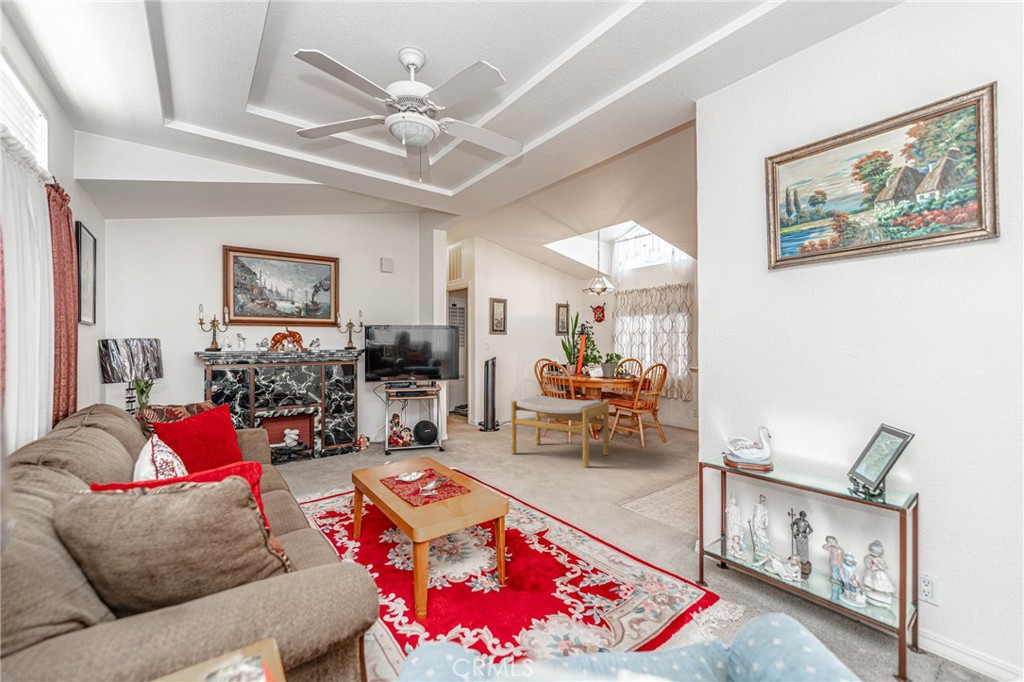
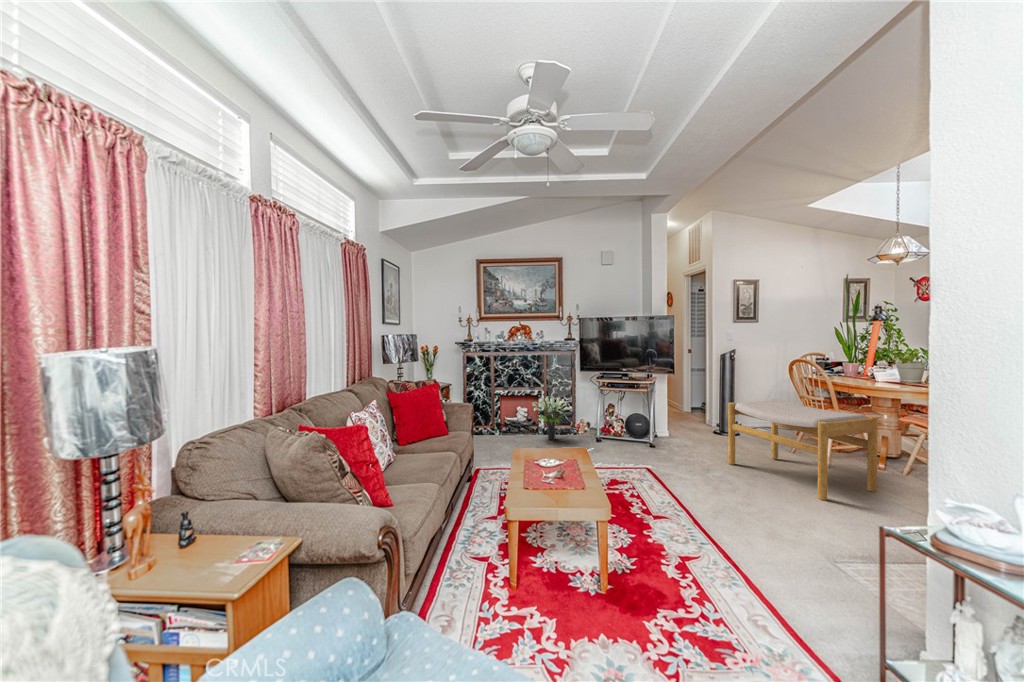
potted plant: none [311,411,359,462] -> present [532,396,572,440]

